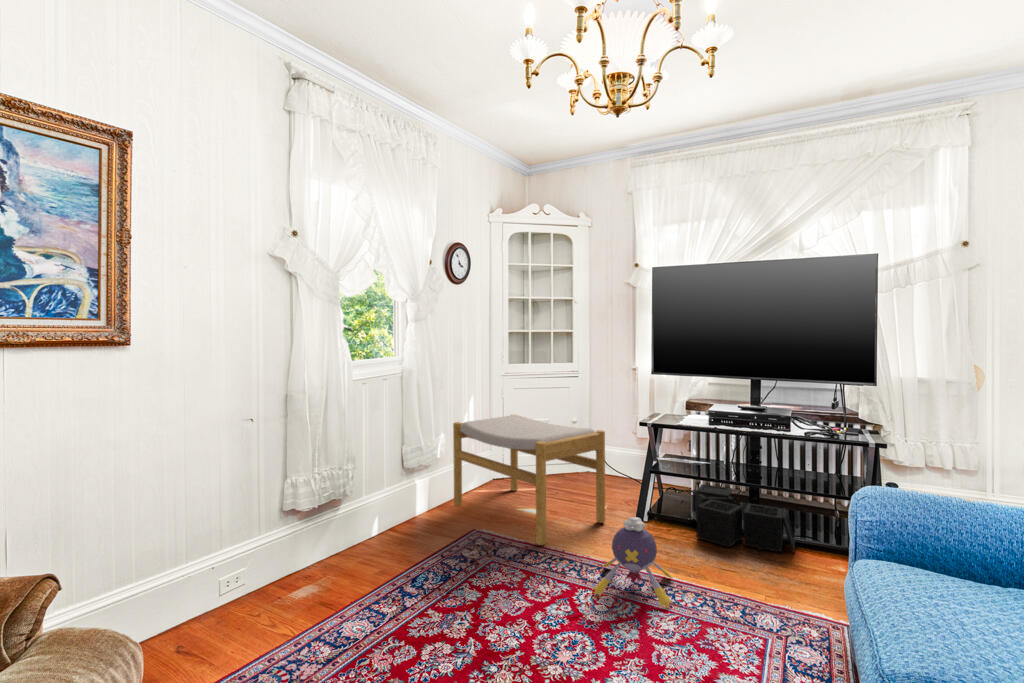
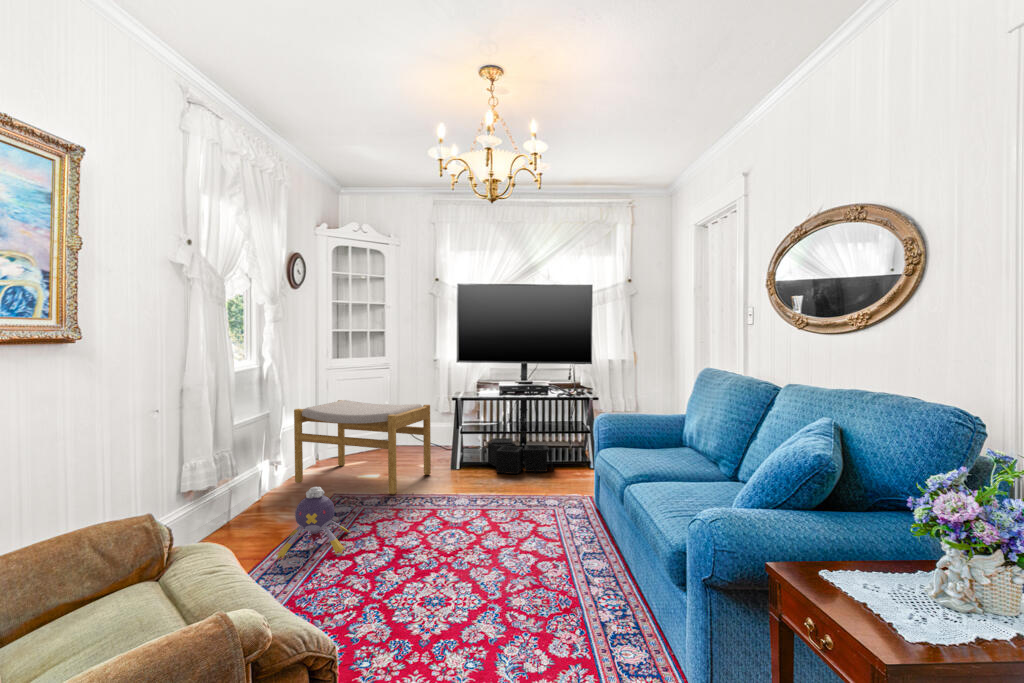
plush toy: present [592,517,673,608] -> present [276,487,350,559]

